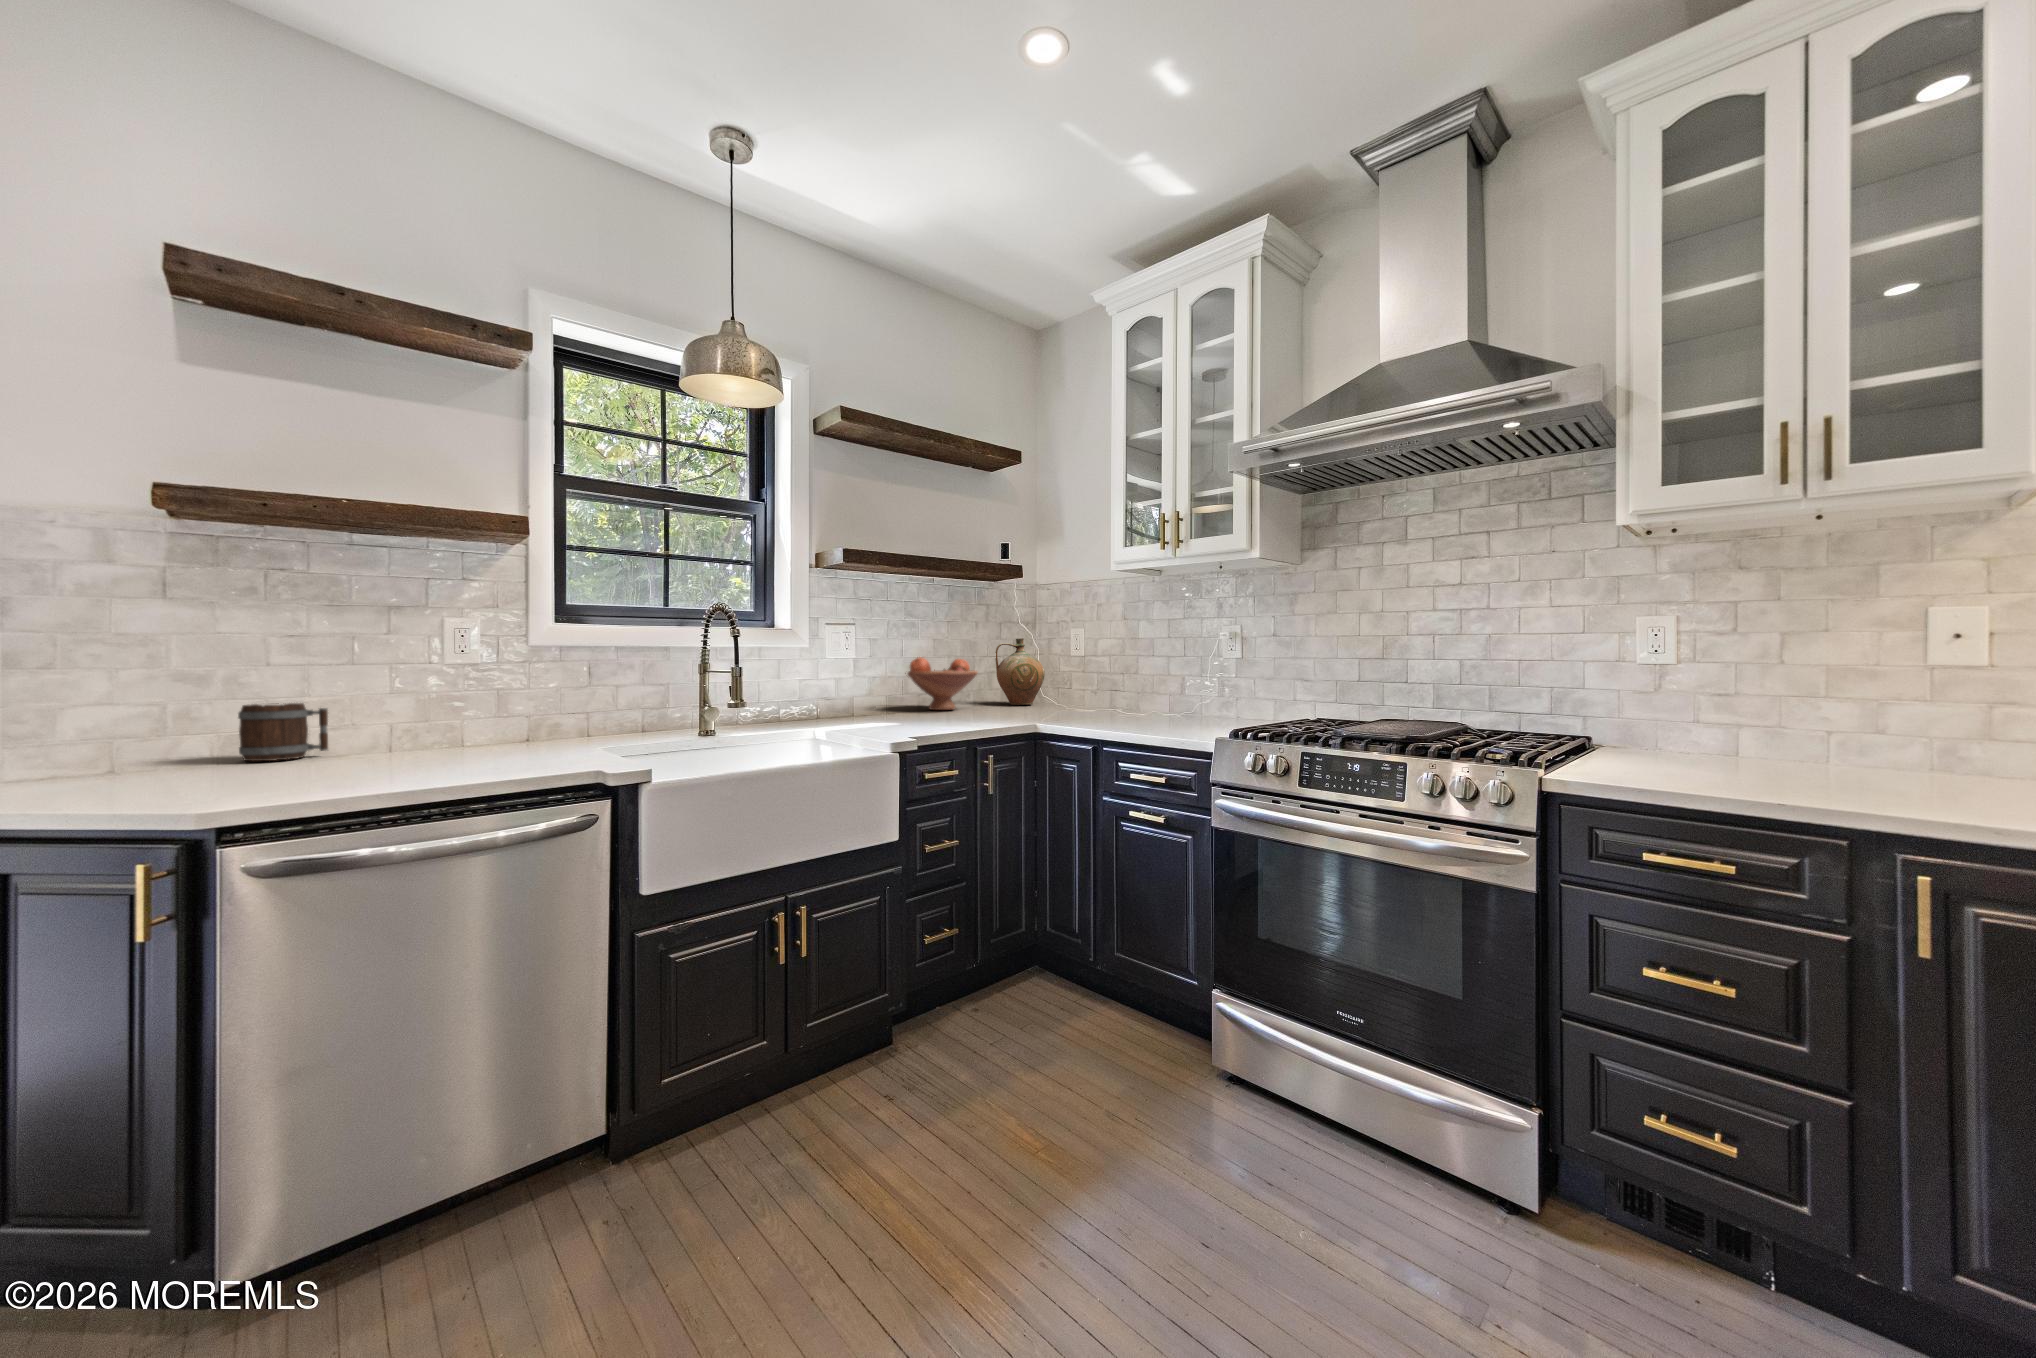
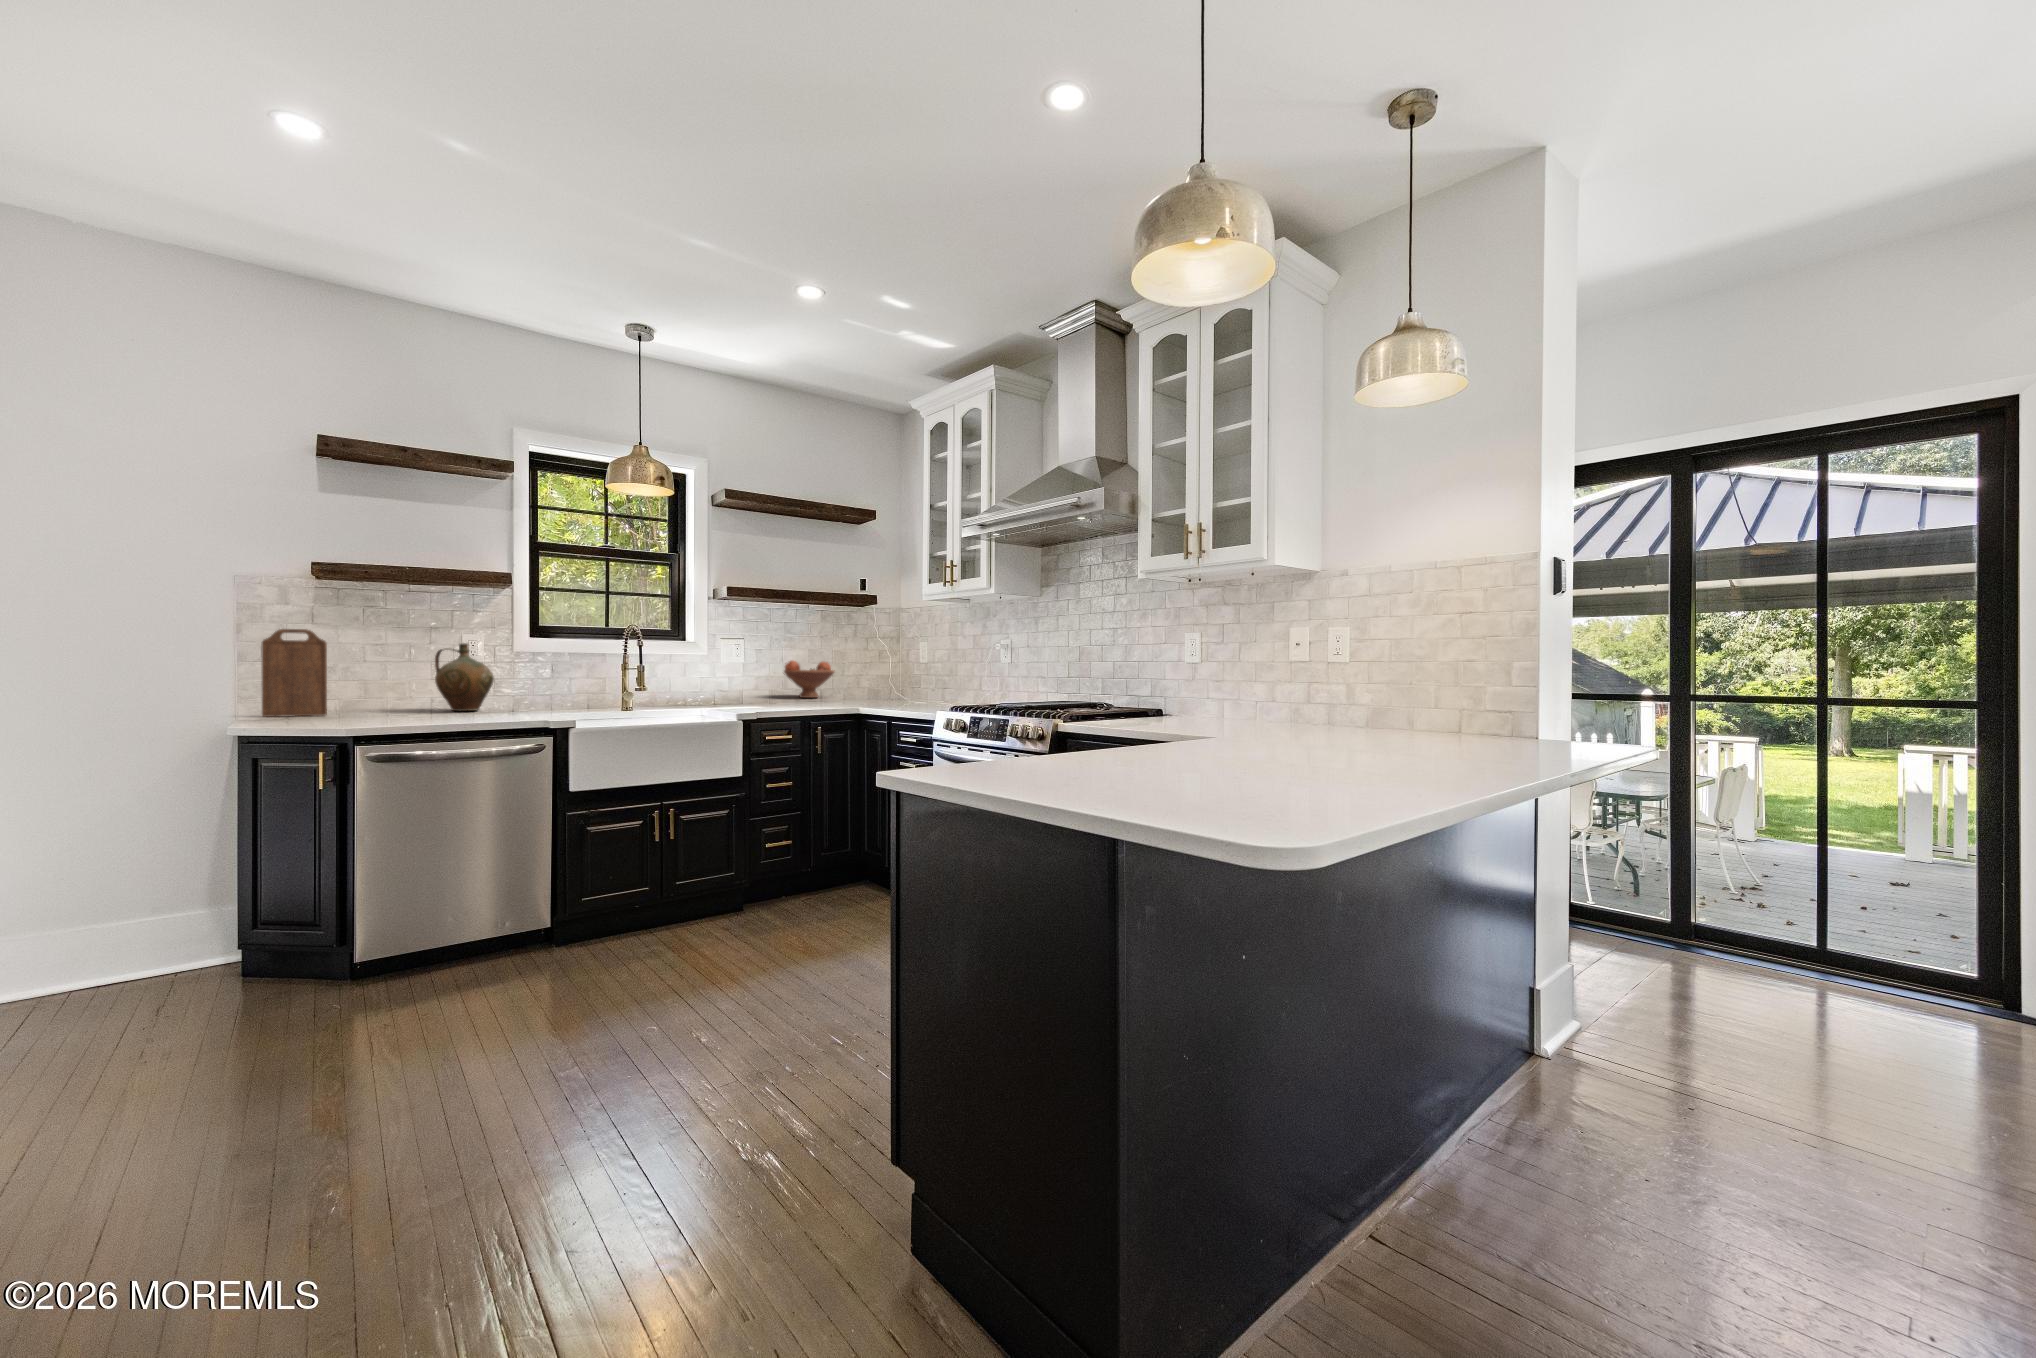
cutting board: none [62,608,196,771] -> present [261,629,327,717]
ceramic jug: present [995,638,1045,705] -> present [435,643,494,711]
mug: present [238,703,328,761] -> none [349,683,397,715]

